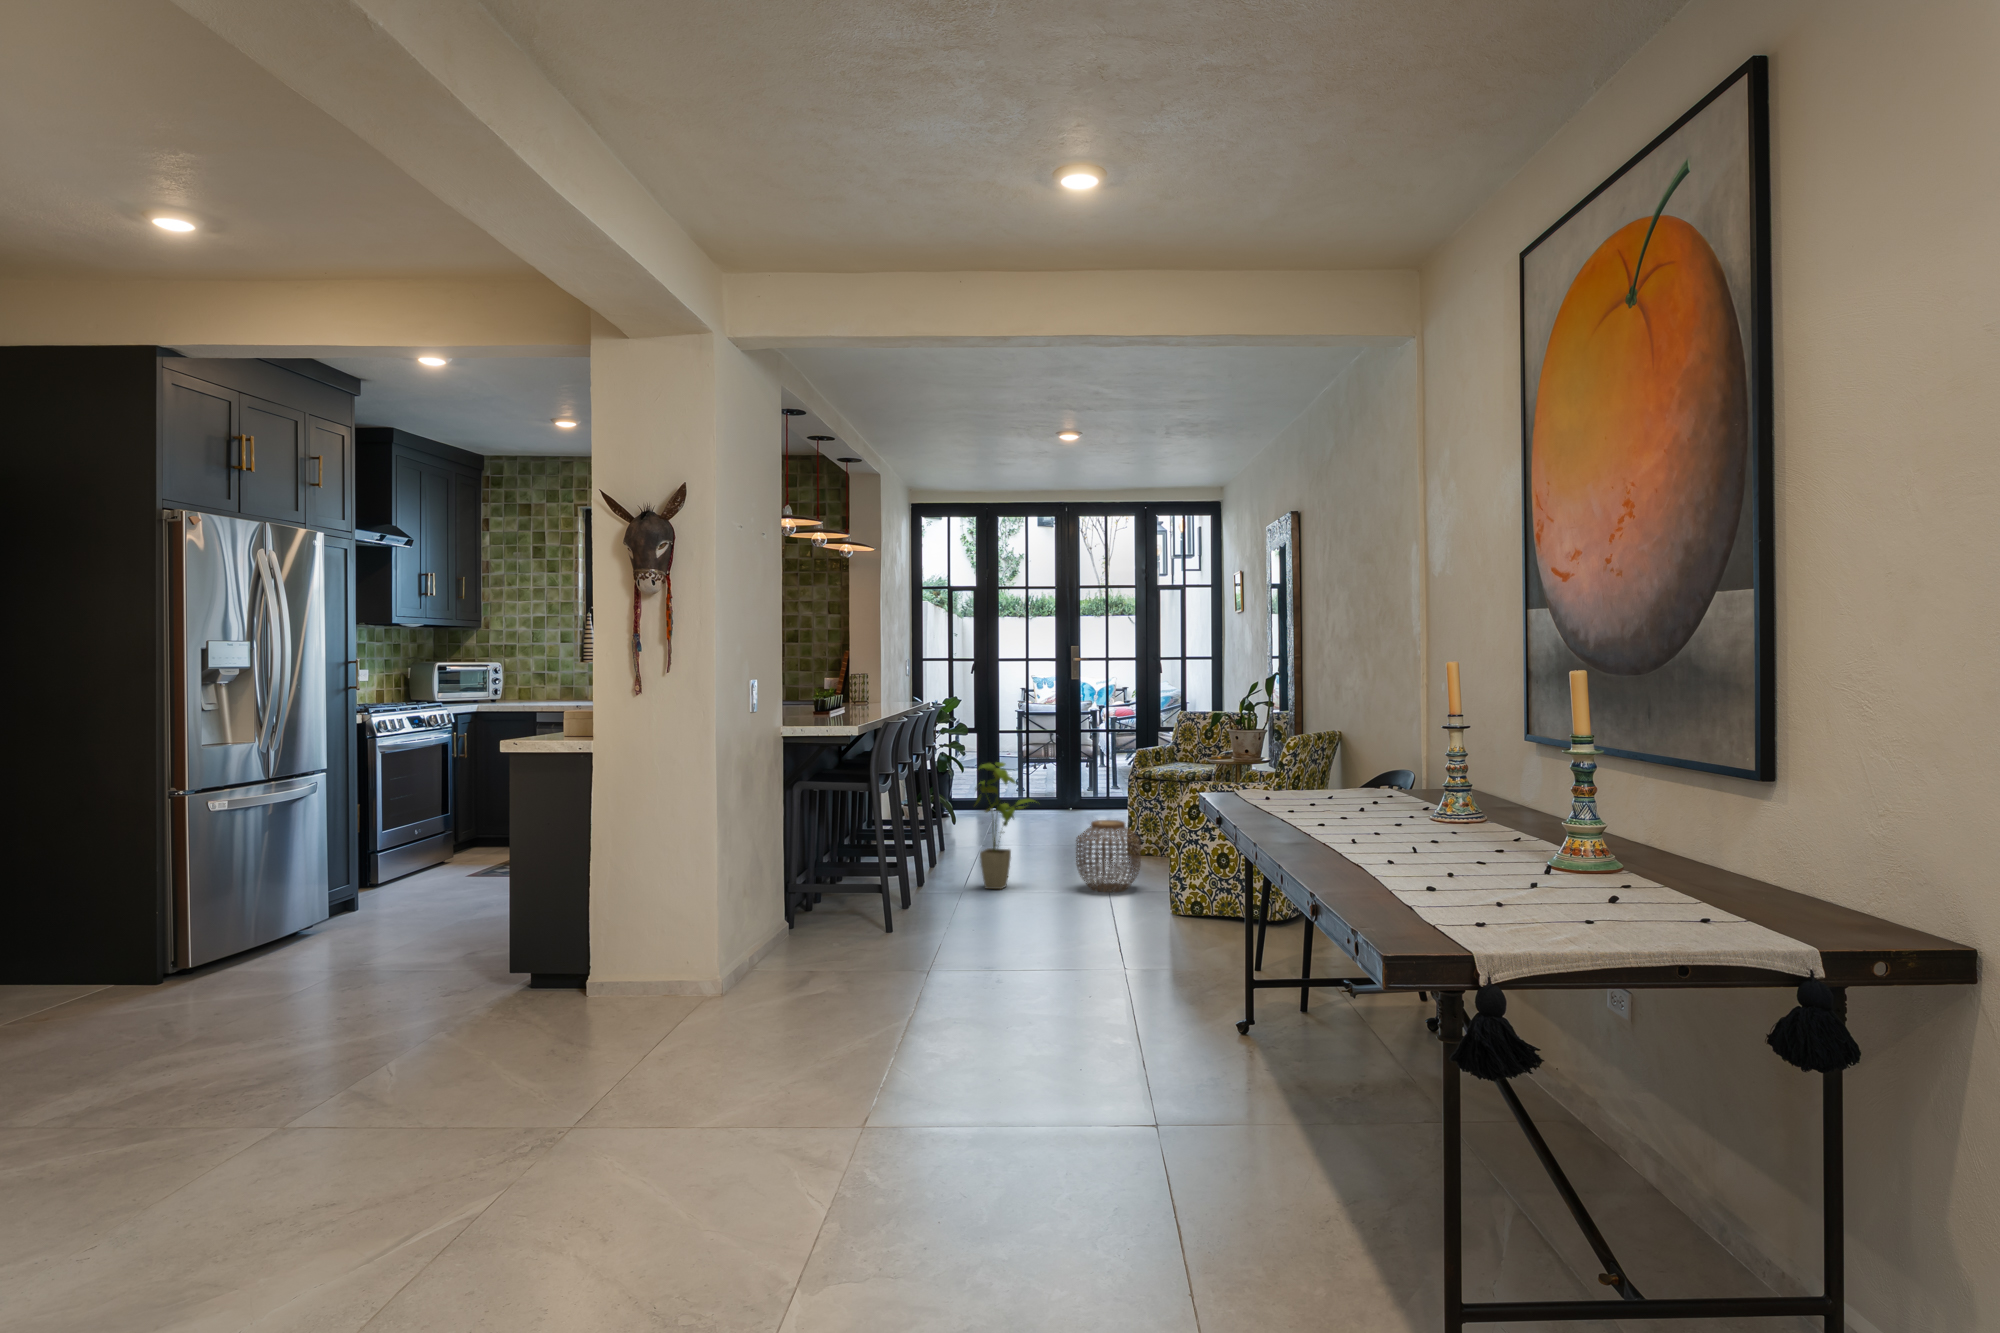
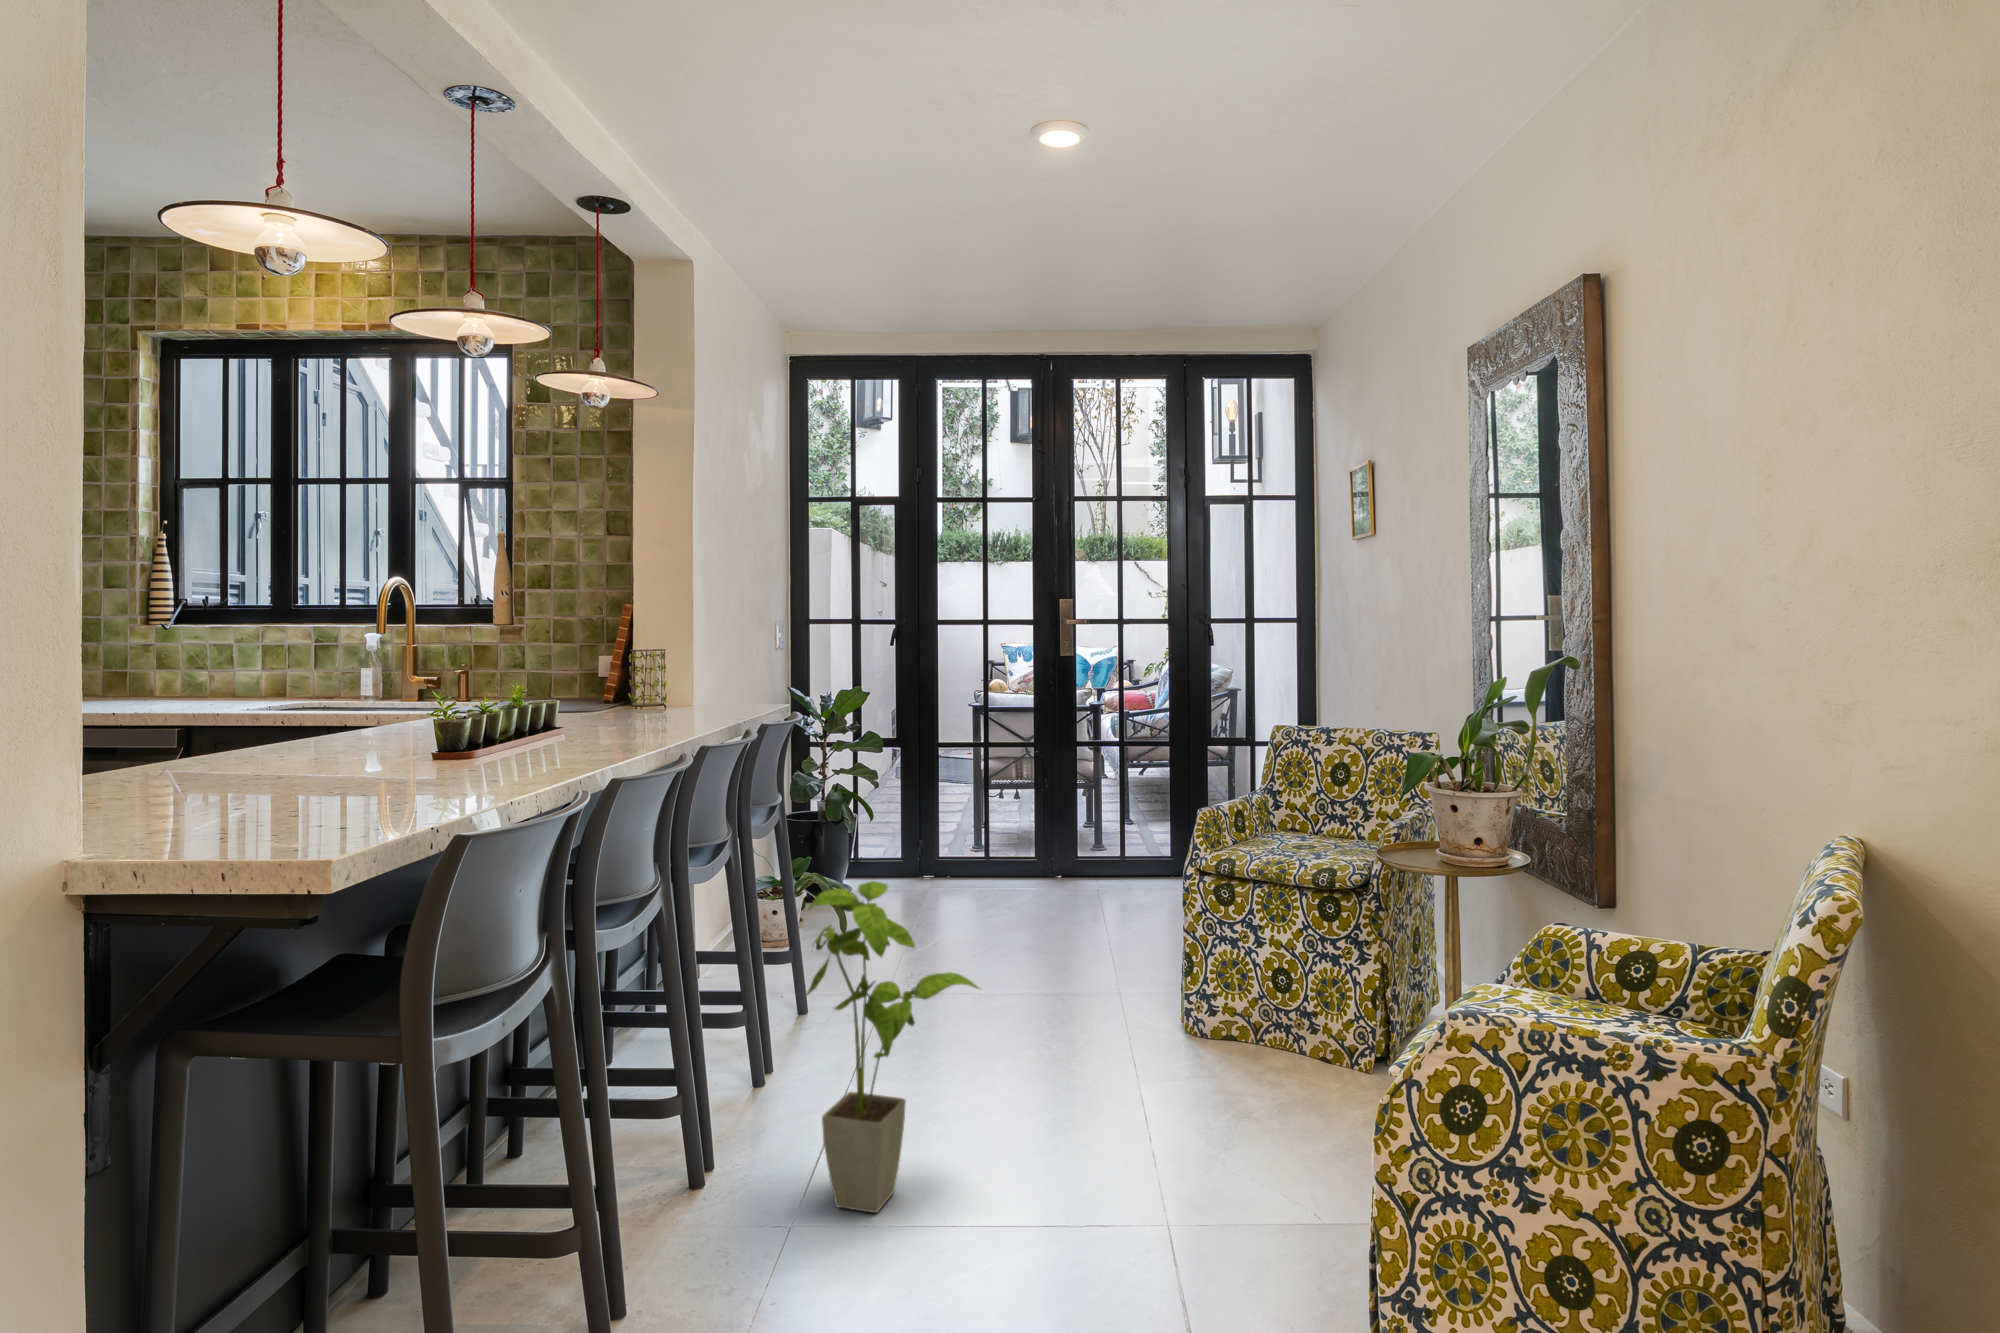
woven basket: present [1076,820,1141,892] -> none [1071,1026,1242,1237]

